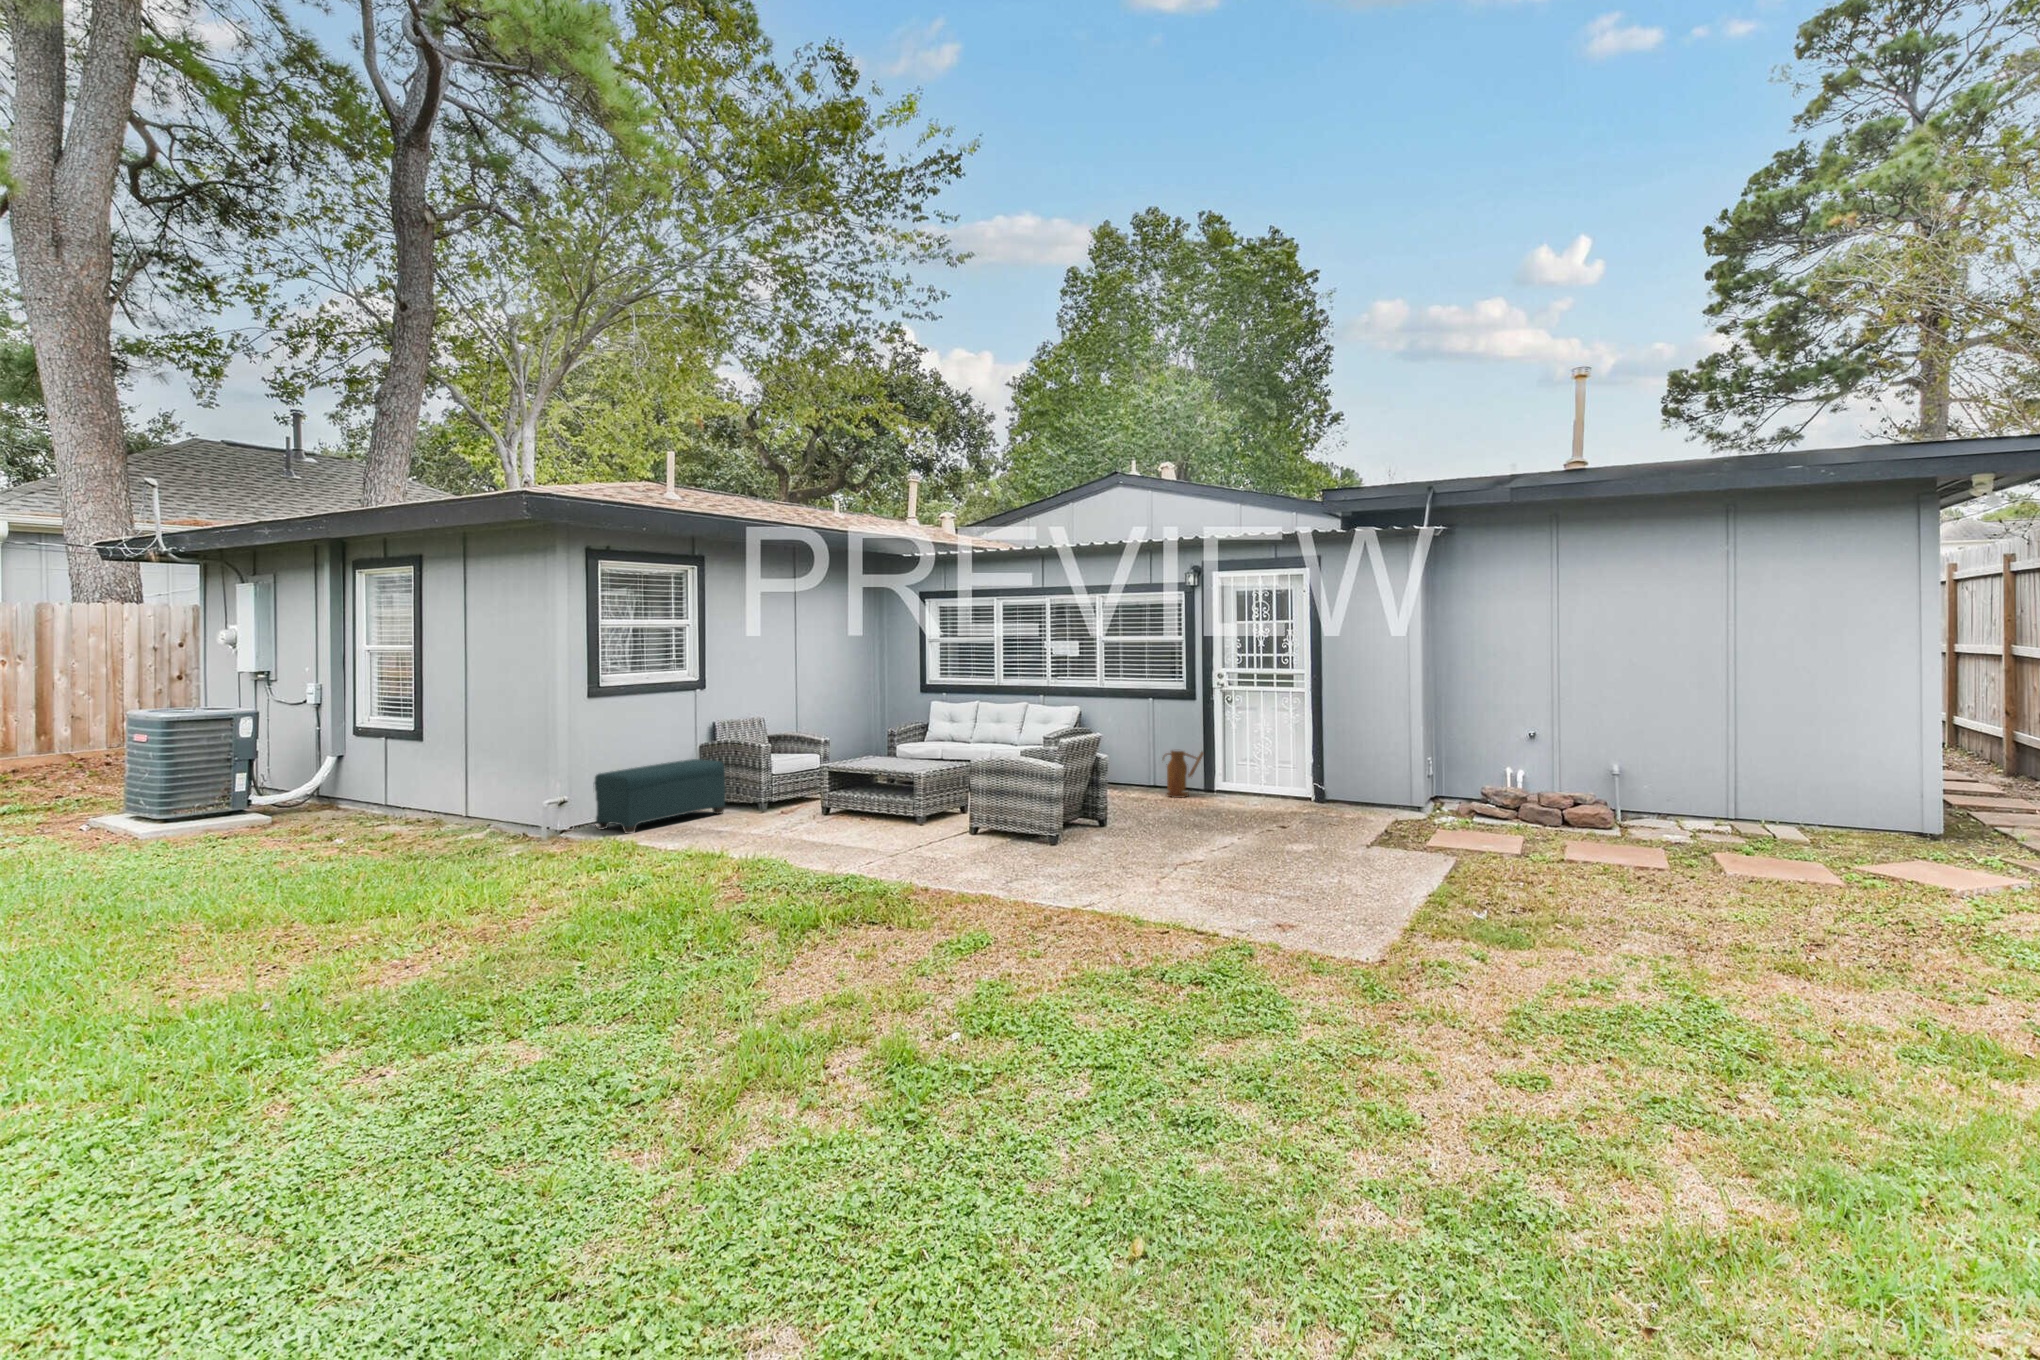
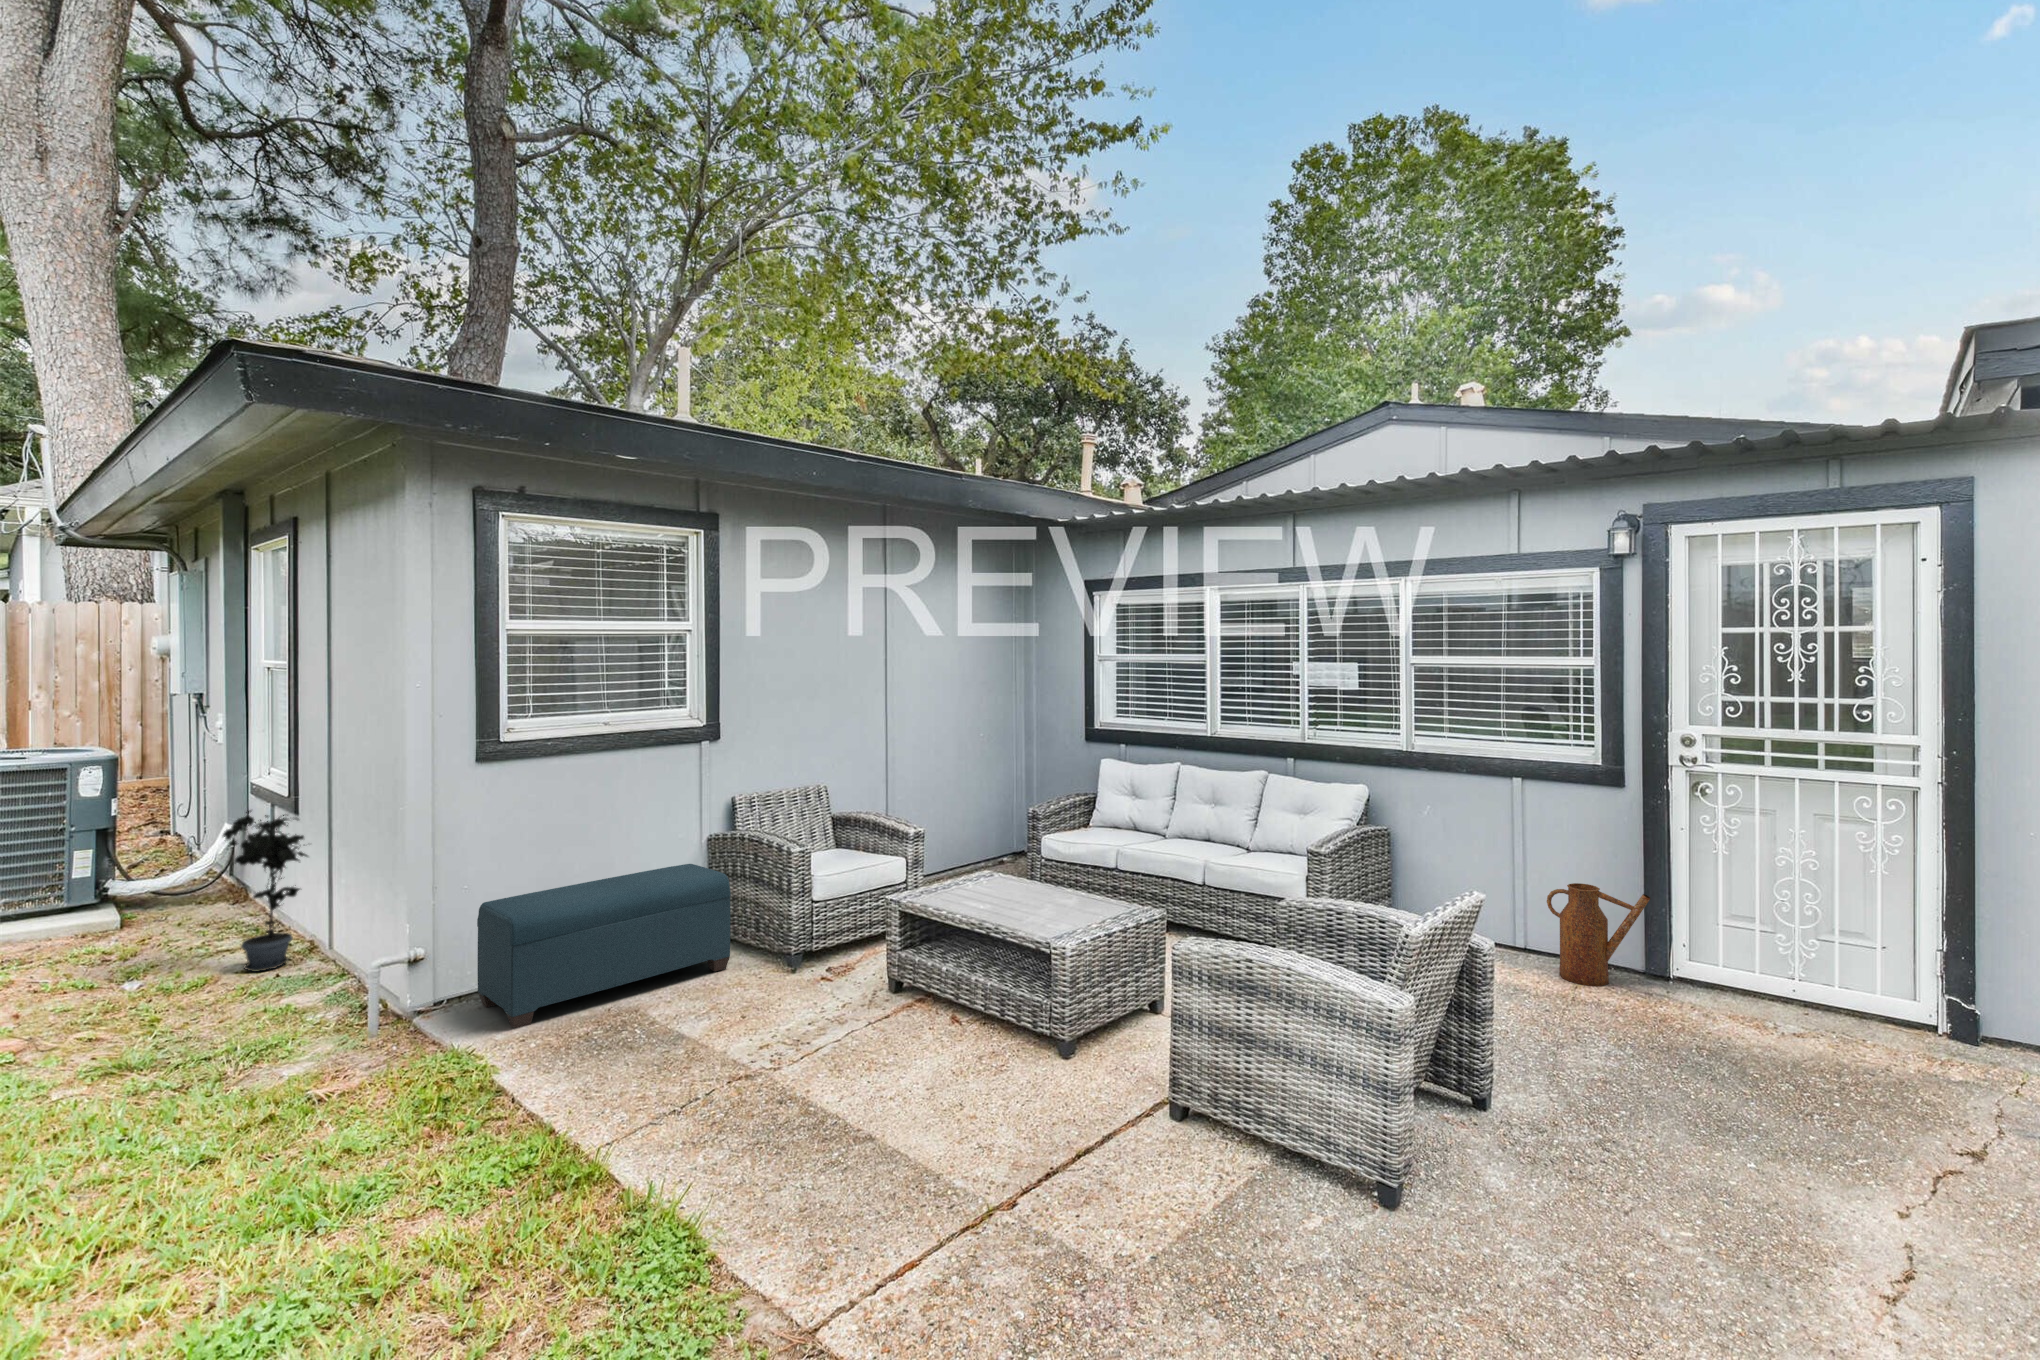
potted plant: none [410,733,462,827] -> present [223,810,308,972]

